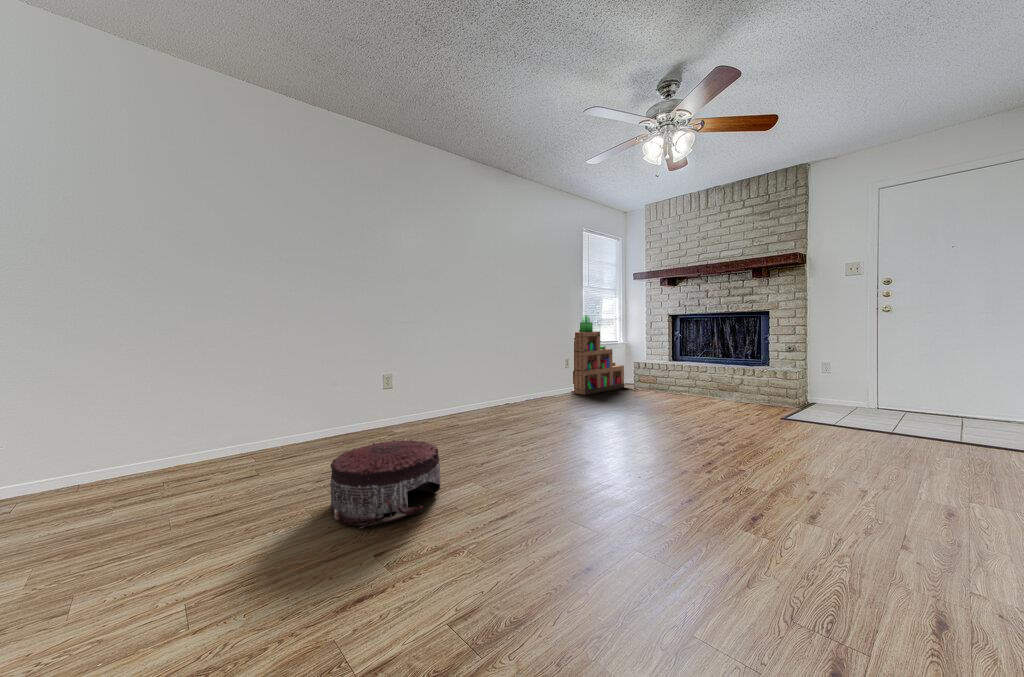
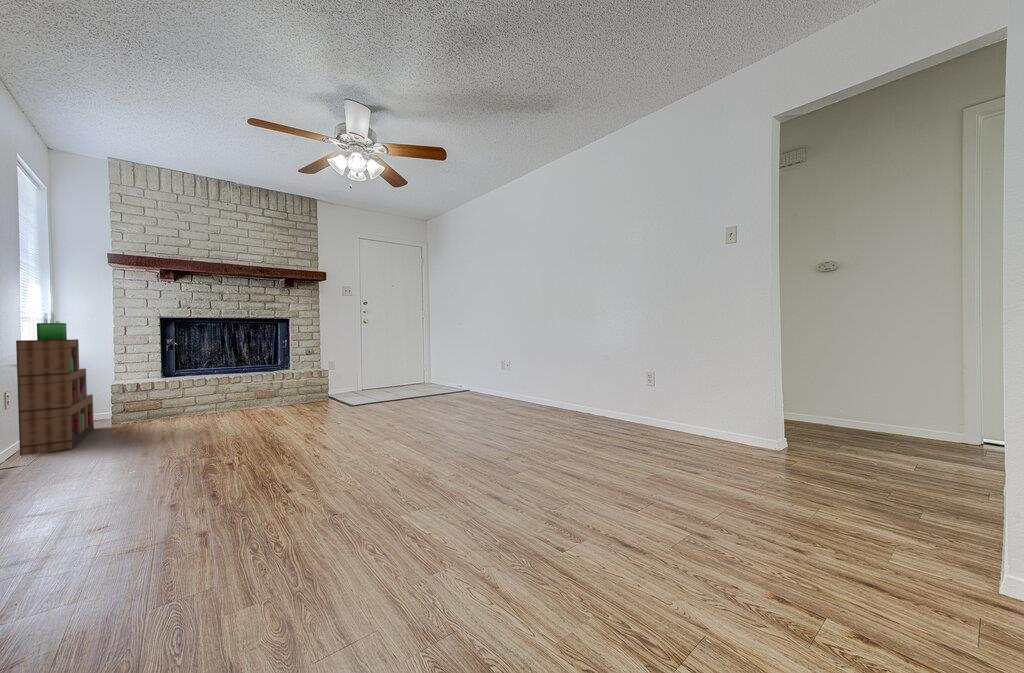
pouf: present [330,440,441,528] -> none [314,464,501,628]

